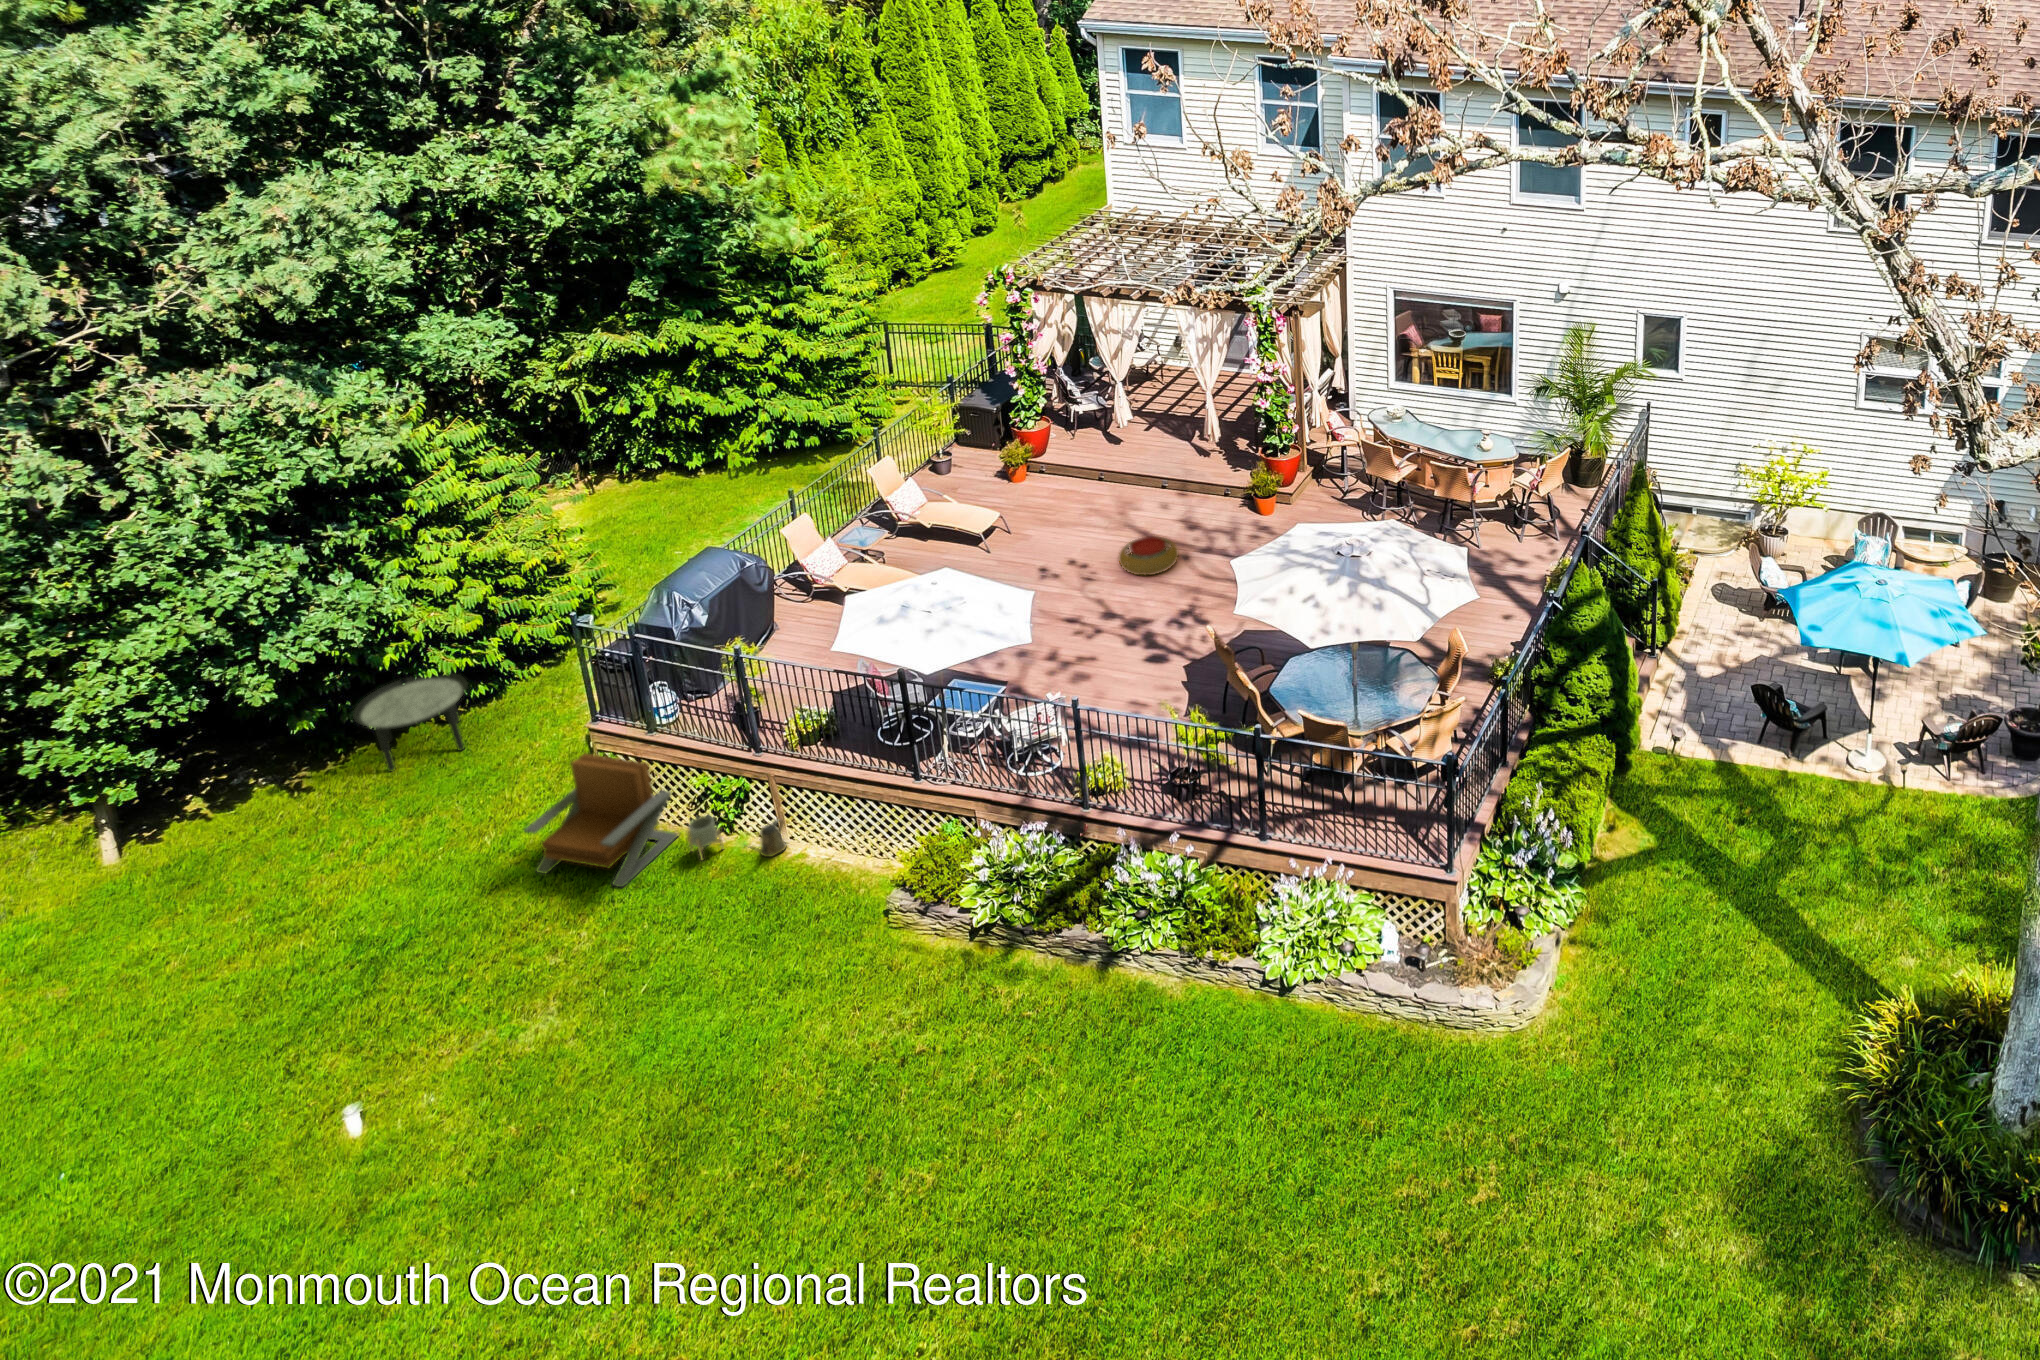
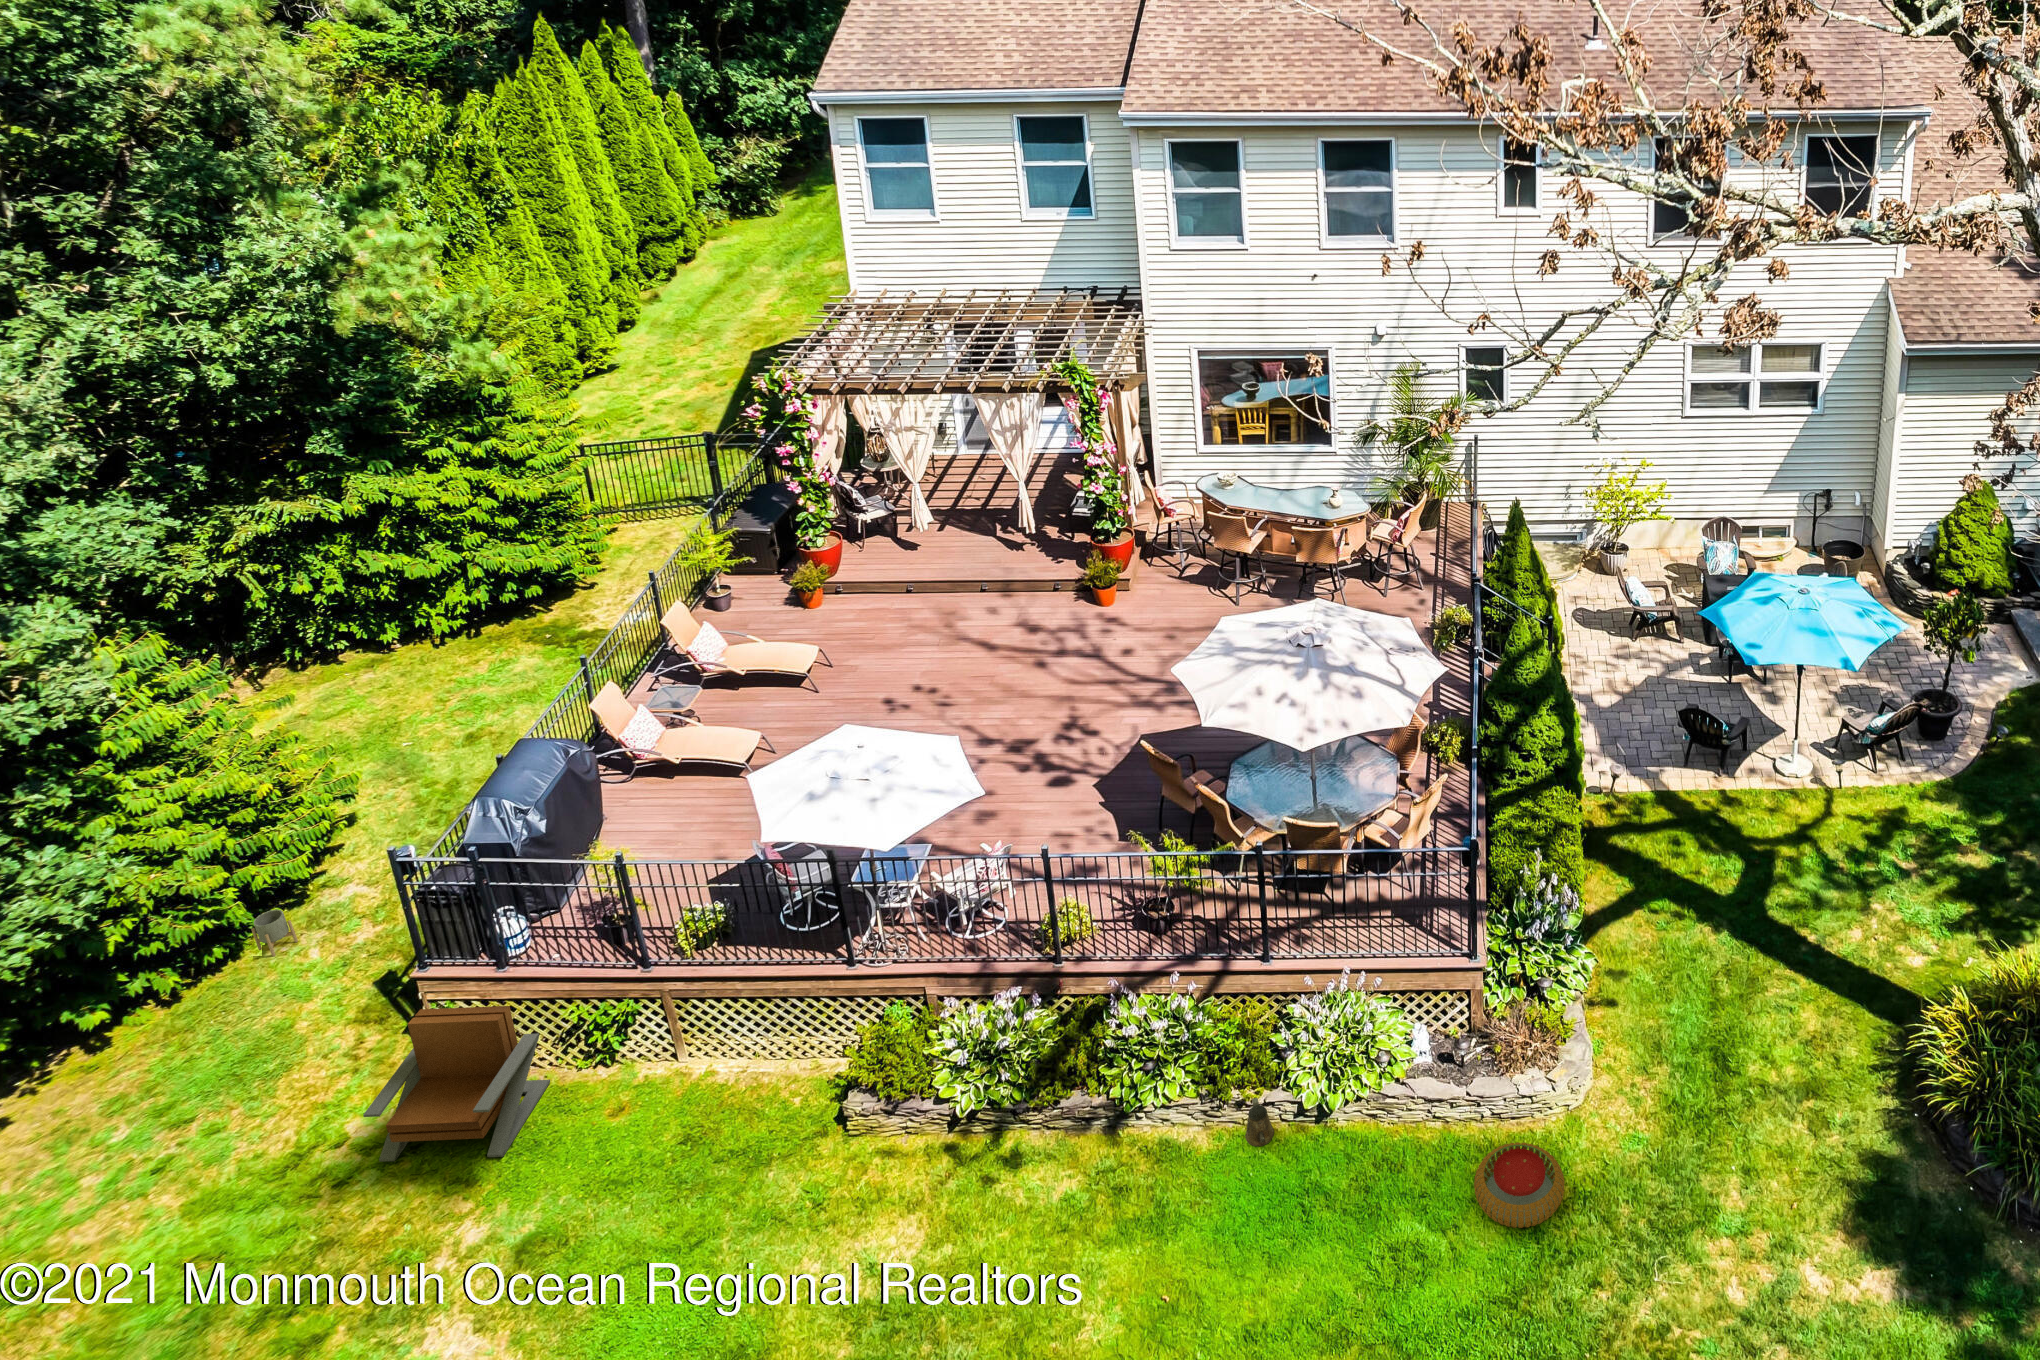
pouf: present [1119,536,1179,575] -> present [1474,1142,1565,1228]
round table: present [353,672,468,772] -> none [63,943,218,1079]
planter: present [687,816,724,859] -> present [251,910,298,956]
watering can: present [748,820,786,857] -> present [1245,1098,1274,1146]

